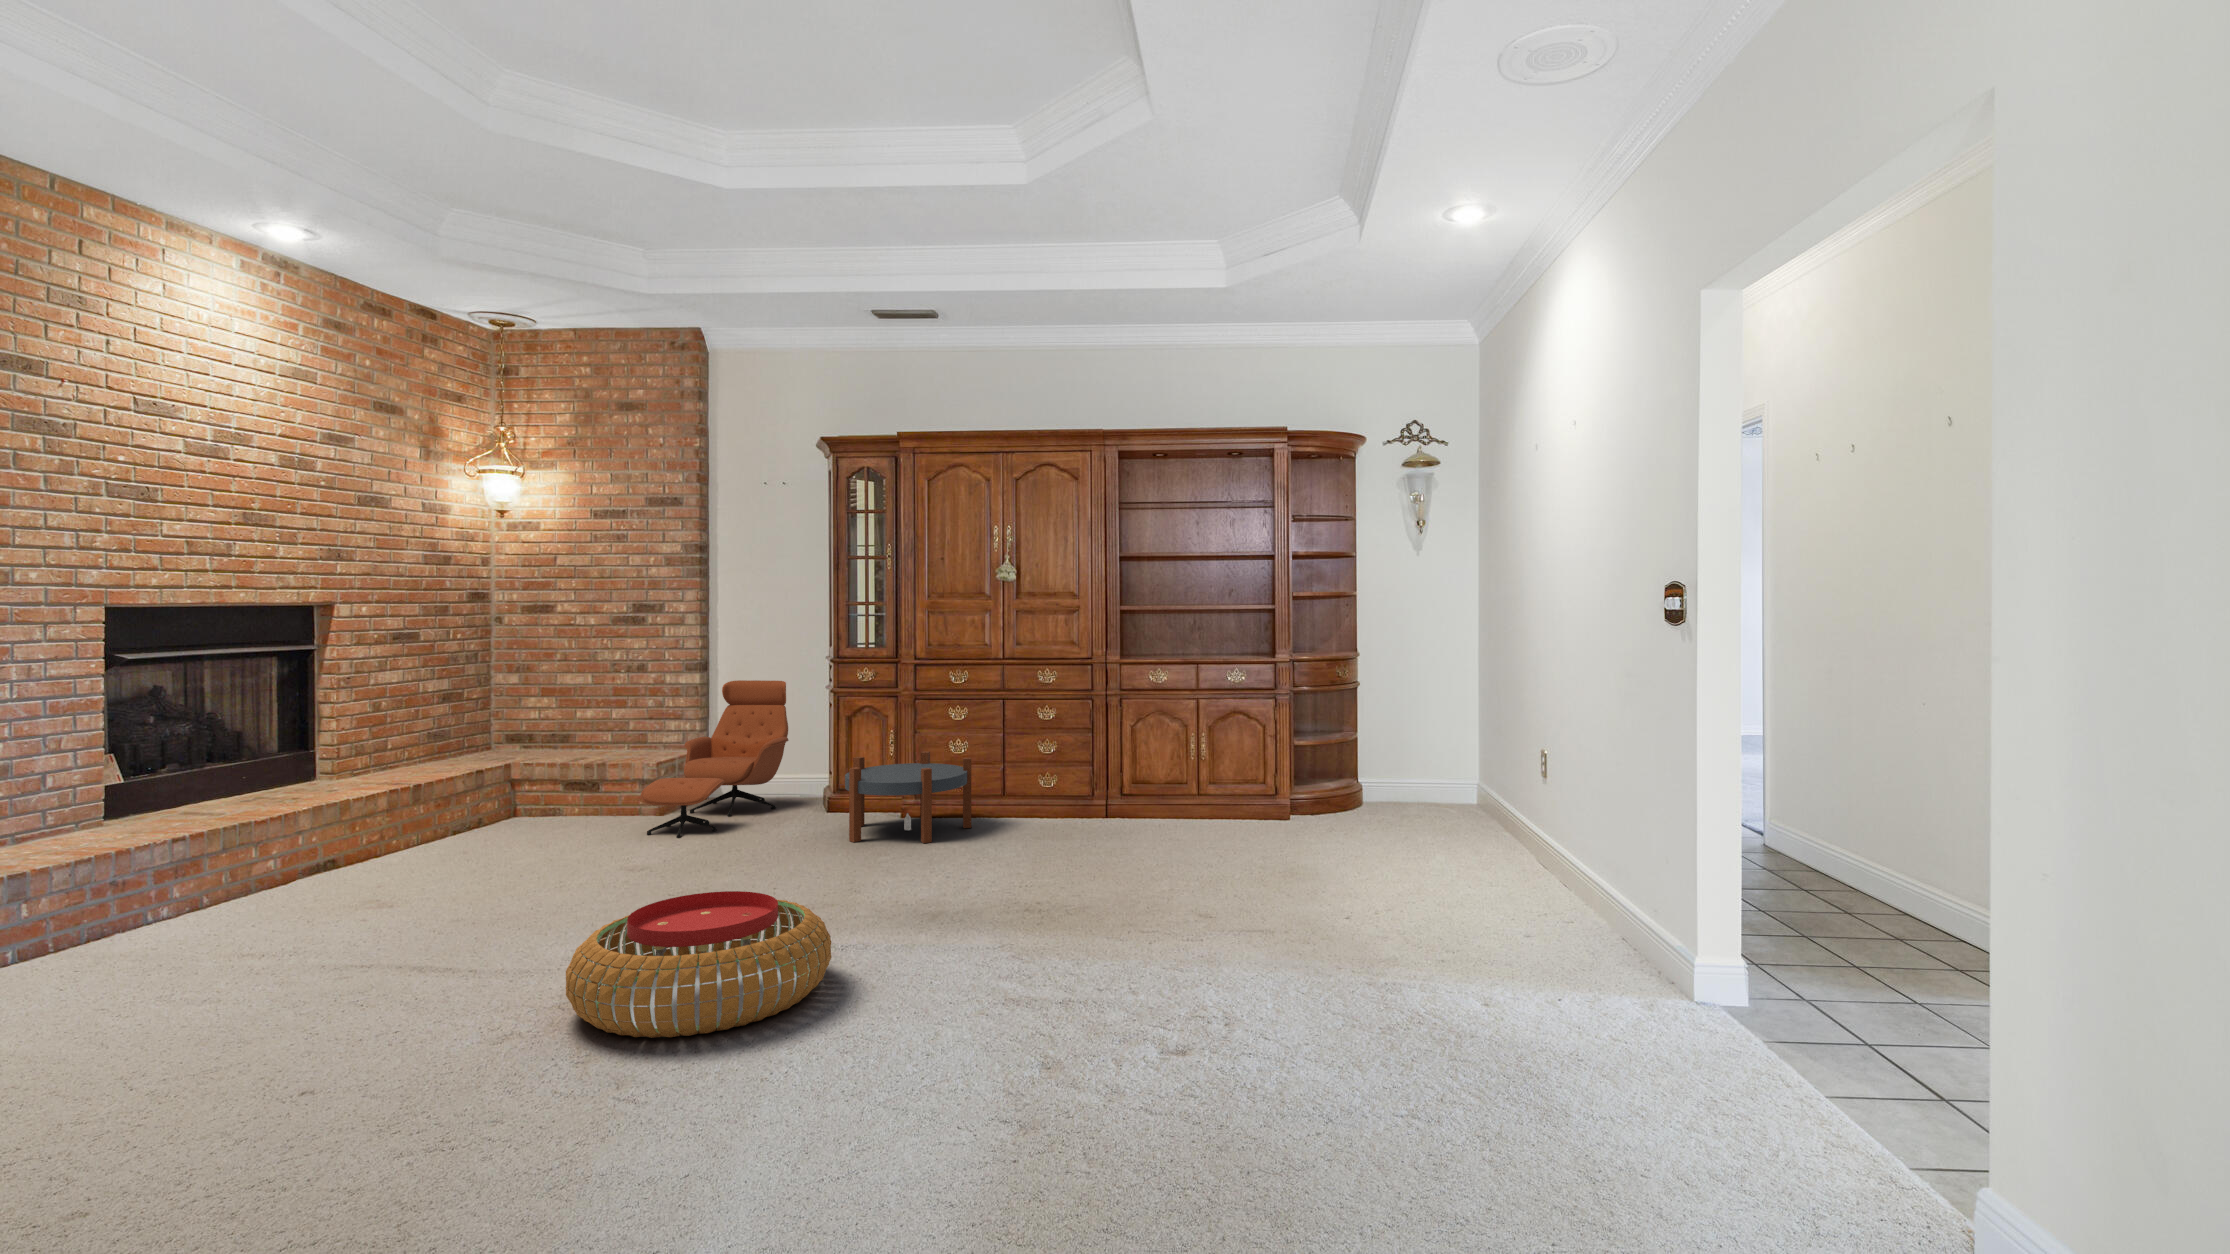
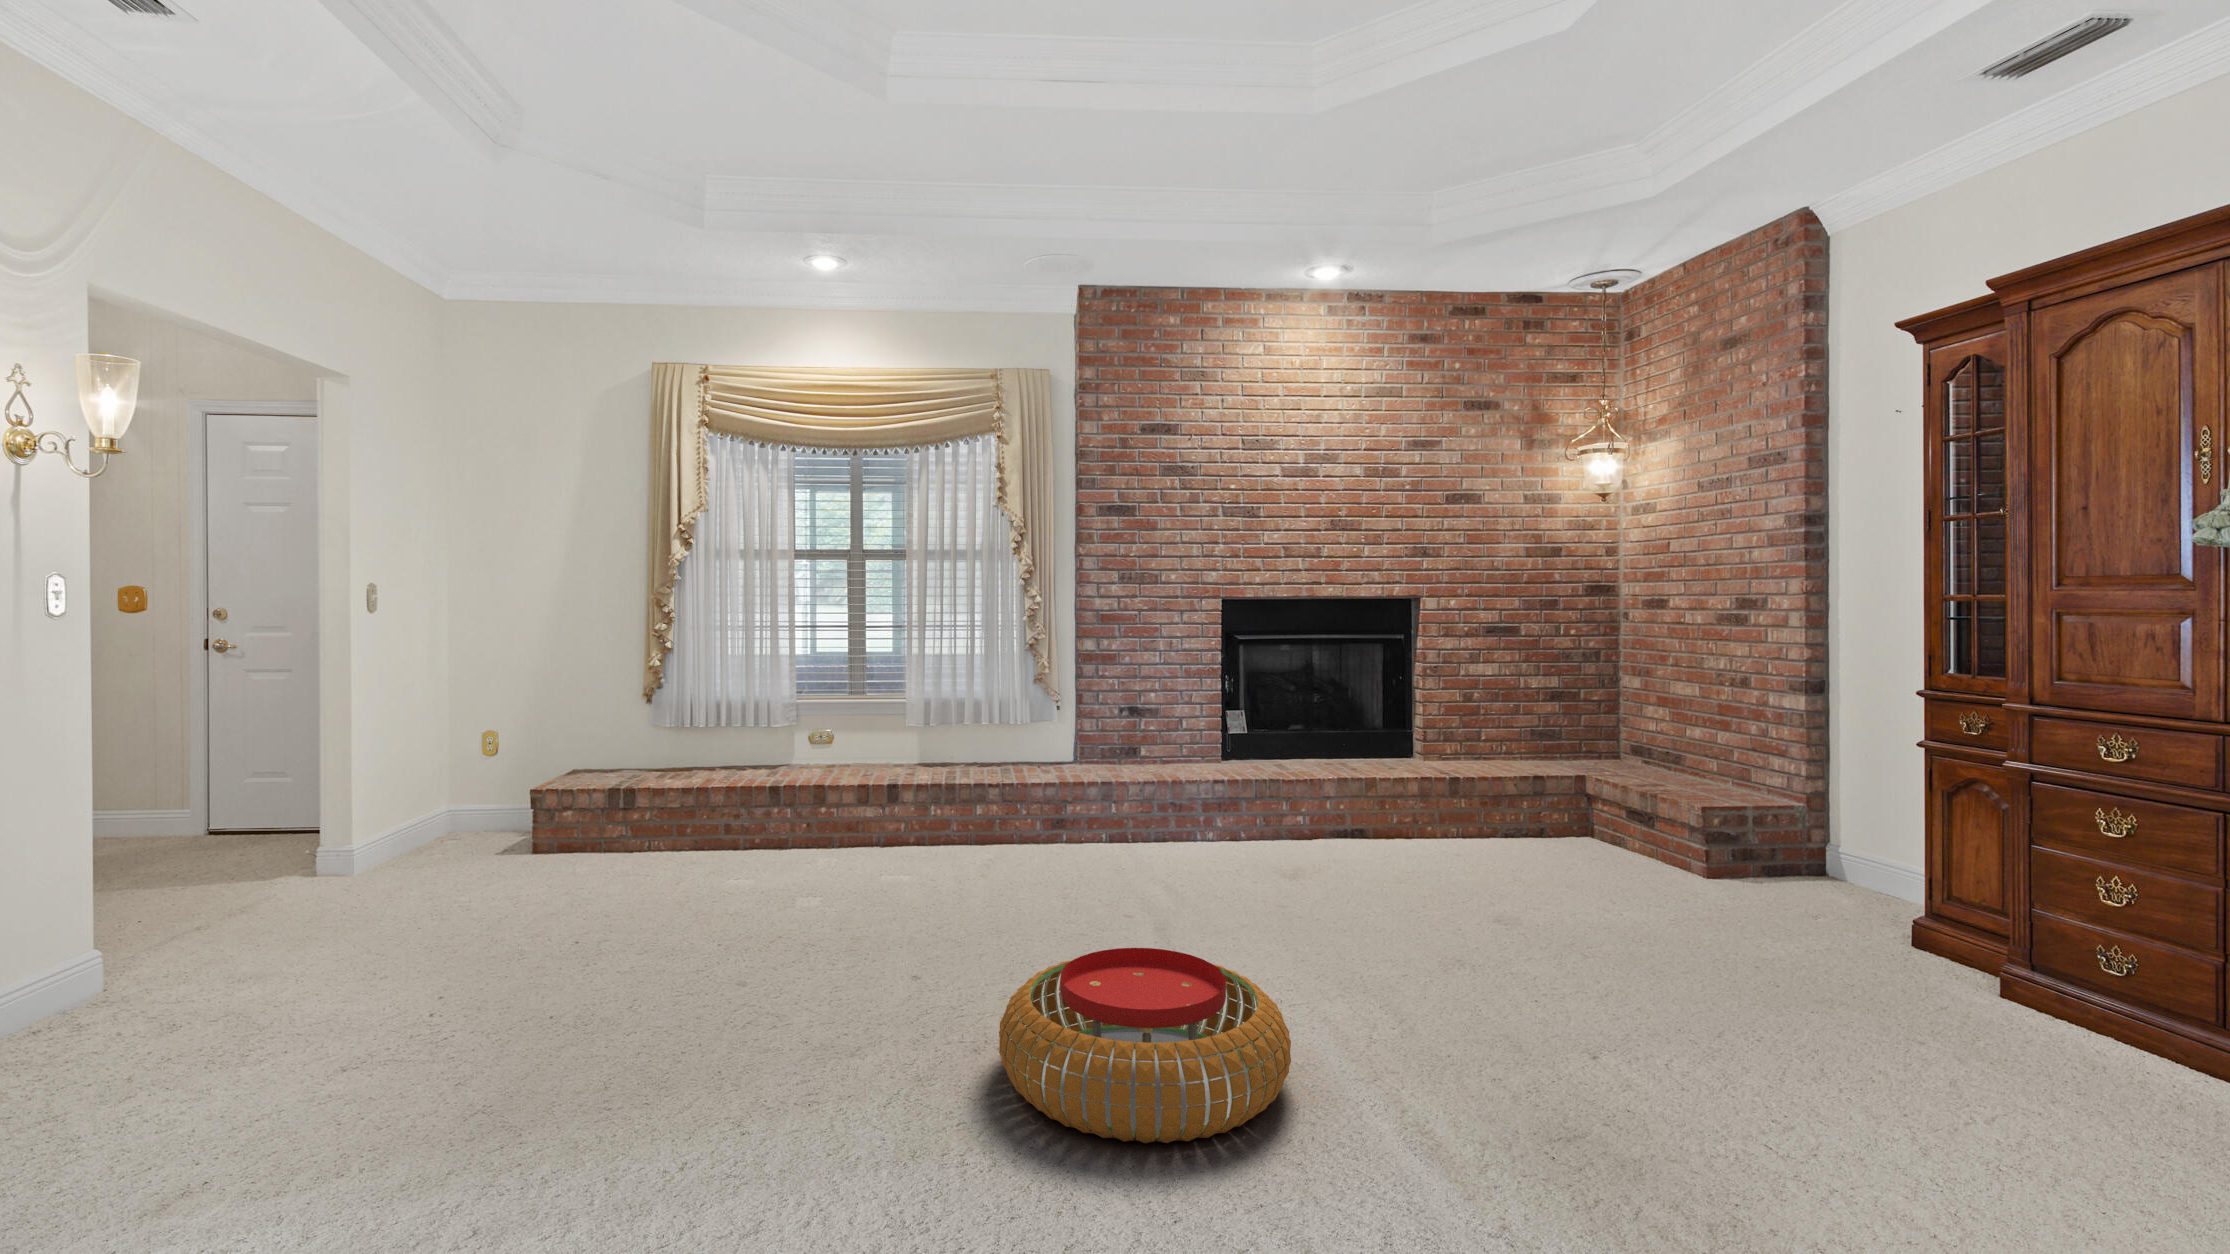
lounge chair: present [641,680,788,837] -> none [1627,718,1934,925]
side table: present [845,751,971,843] -> none [1825,876,2134,1094]

